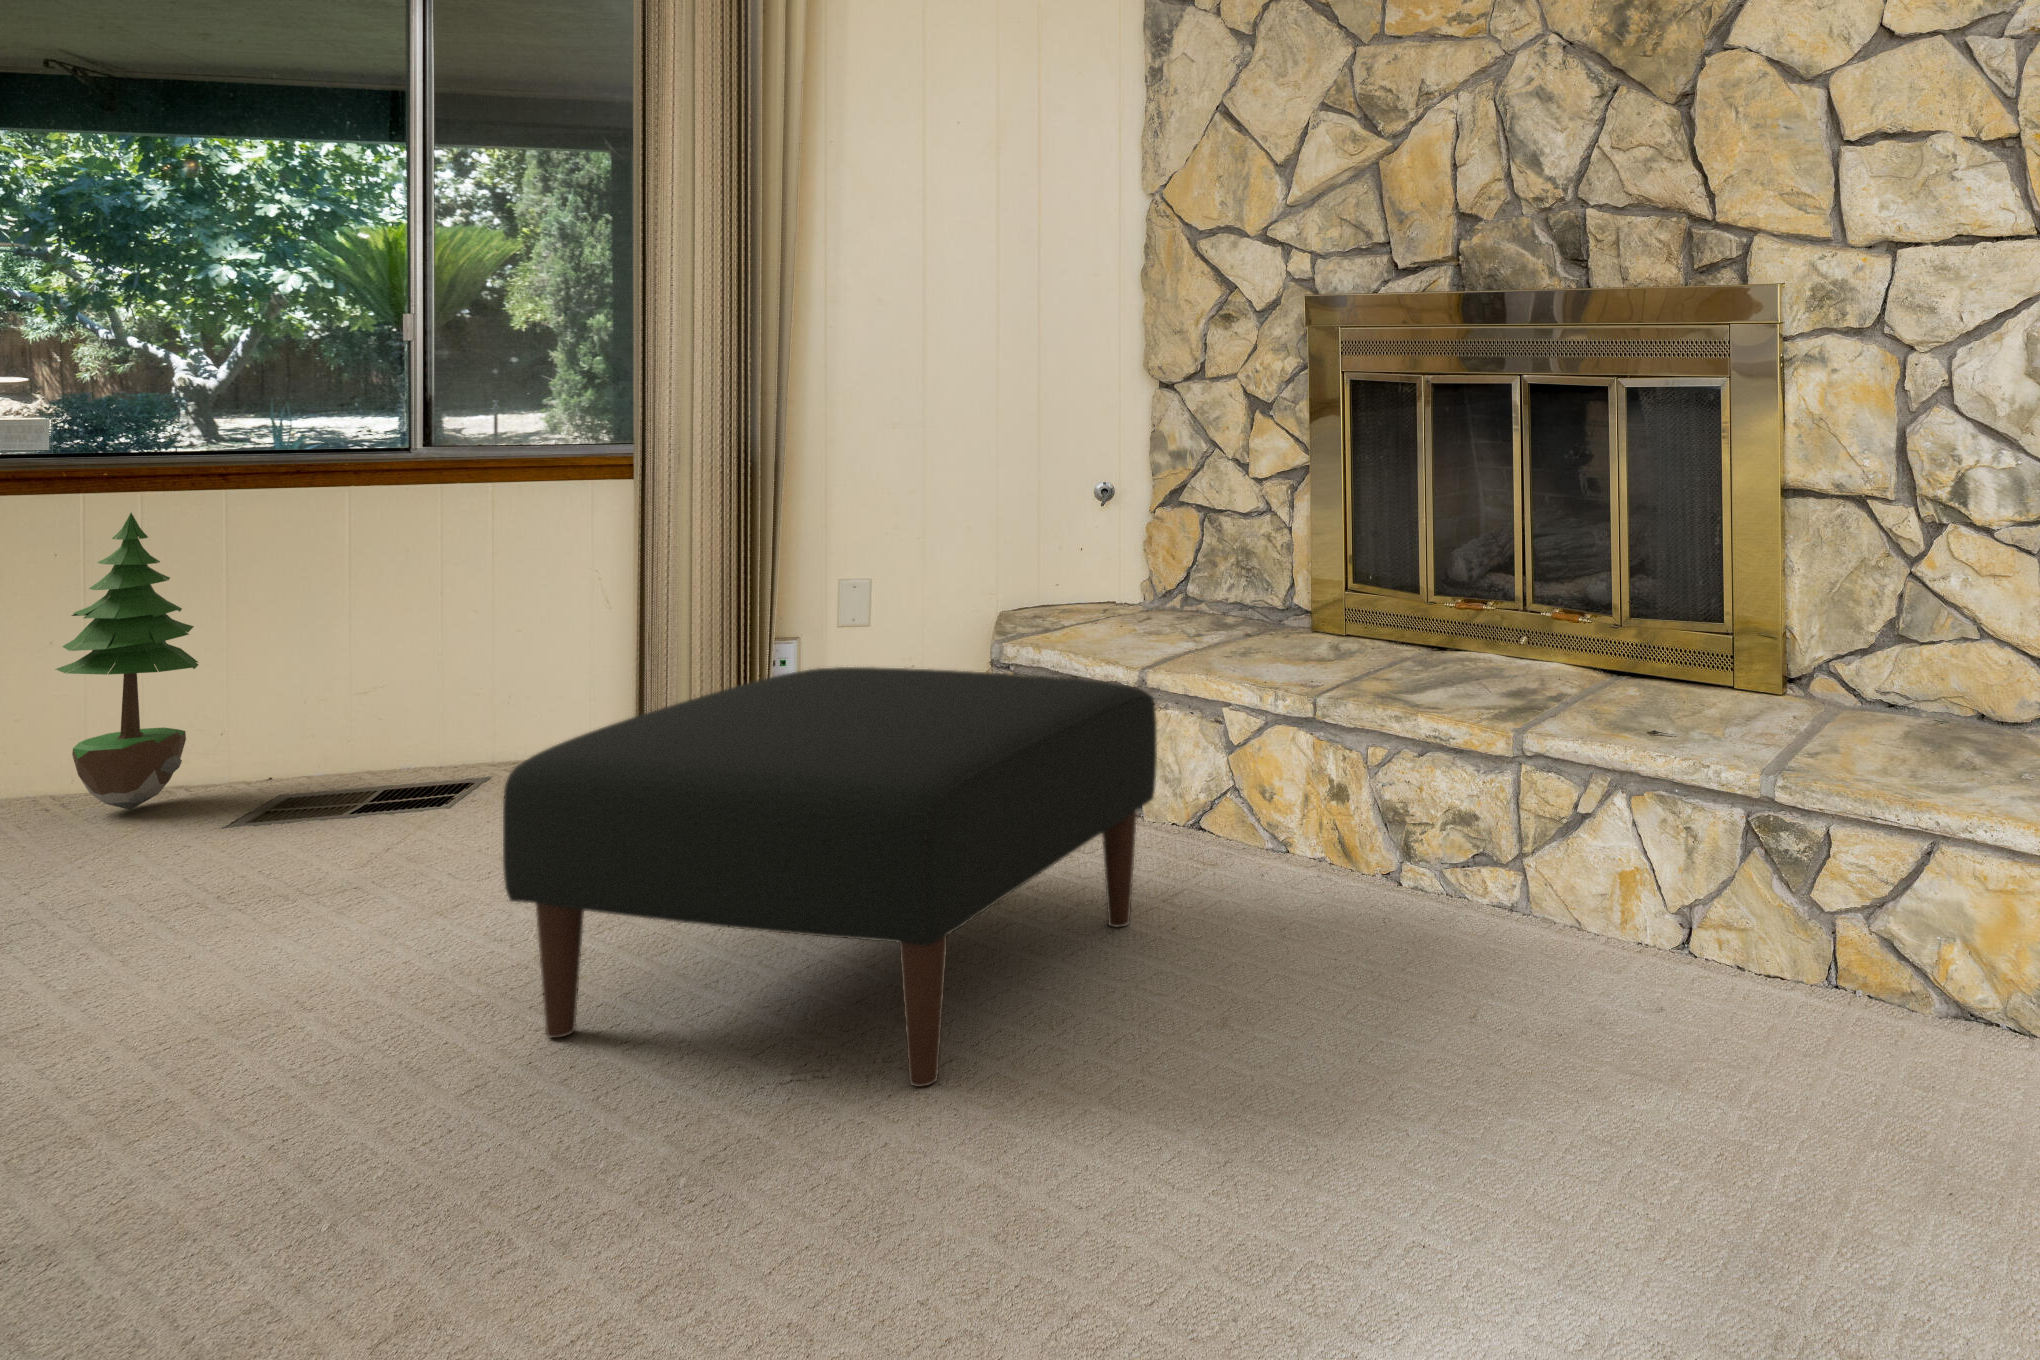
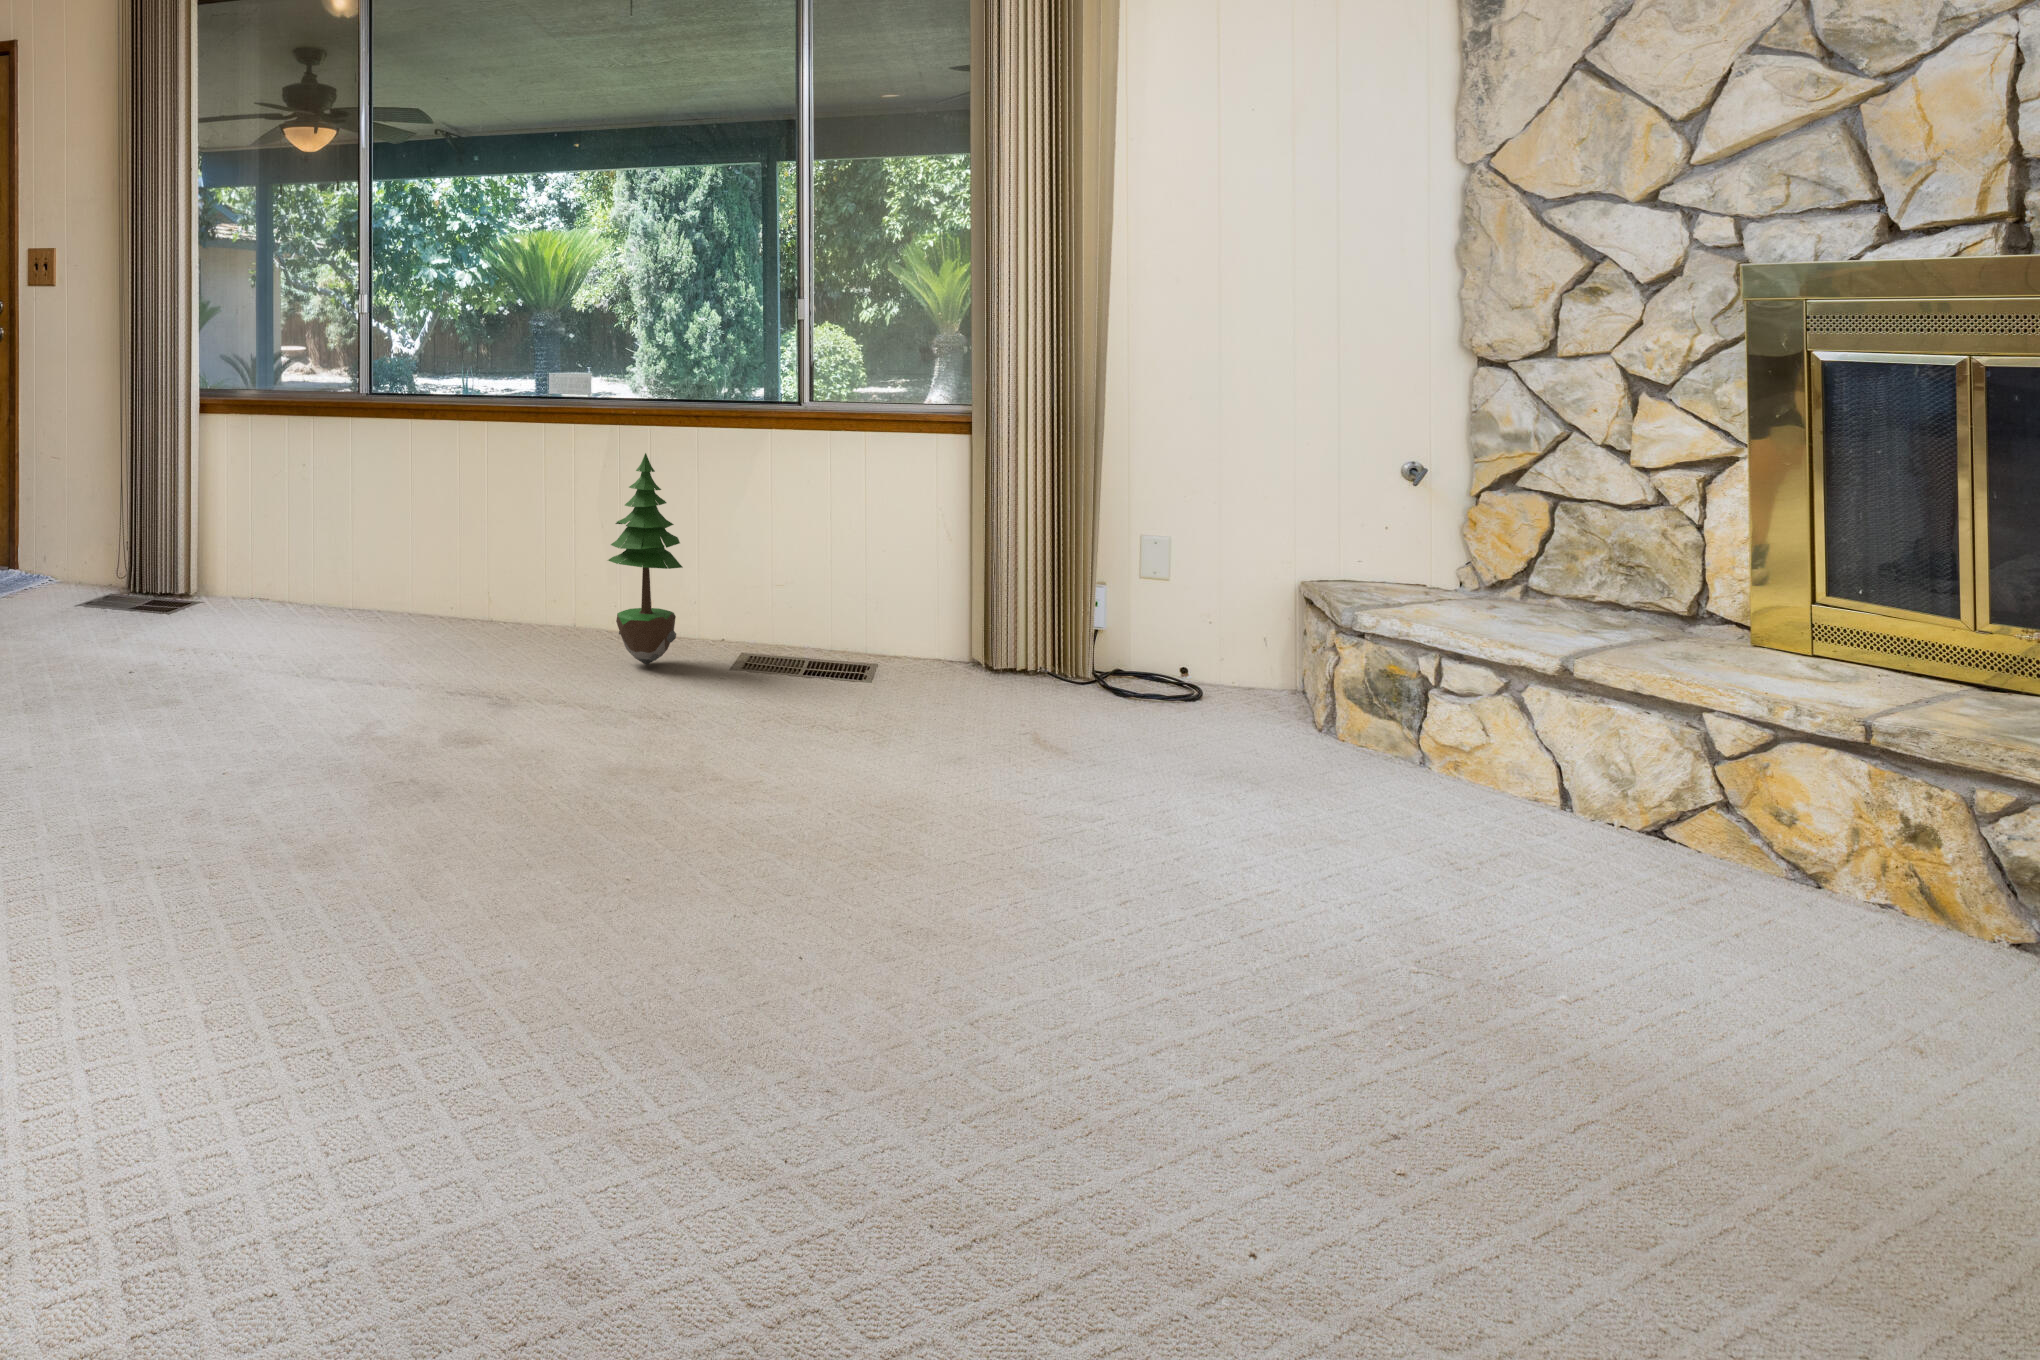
ottoman: present [503,667,1157,1087] -> none [1106,623,1703,1054]

